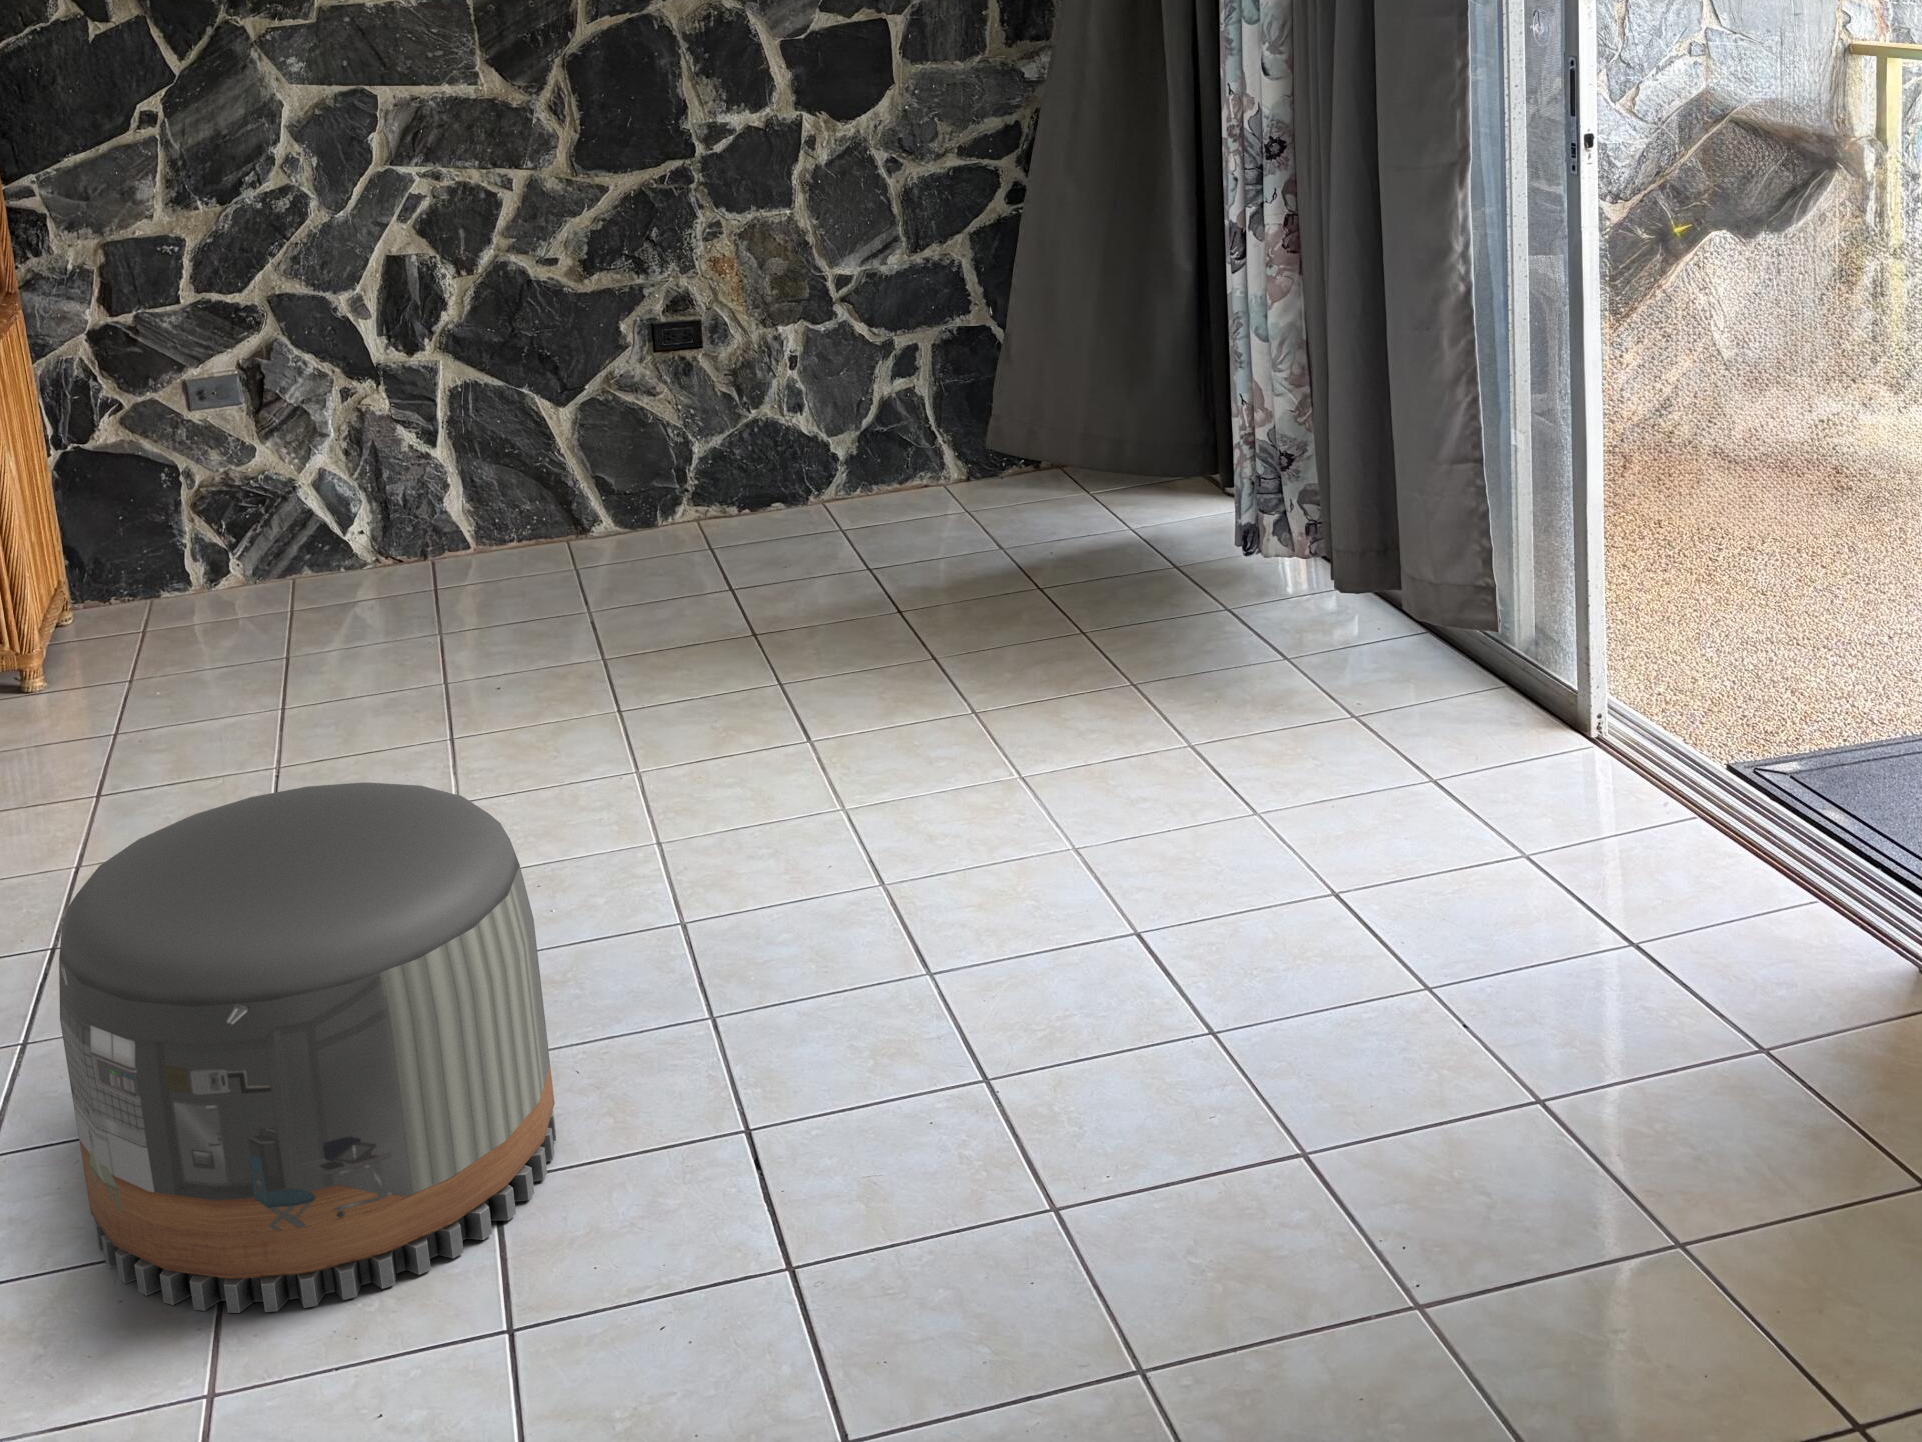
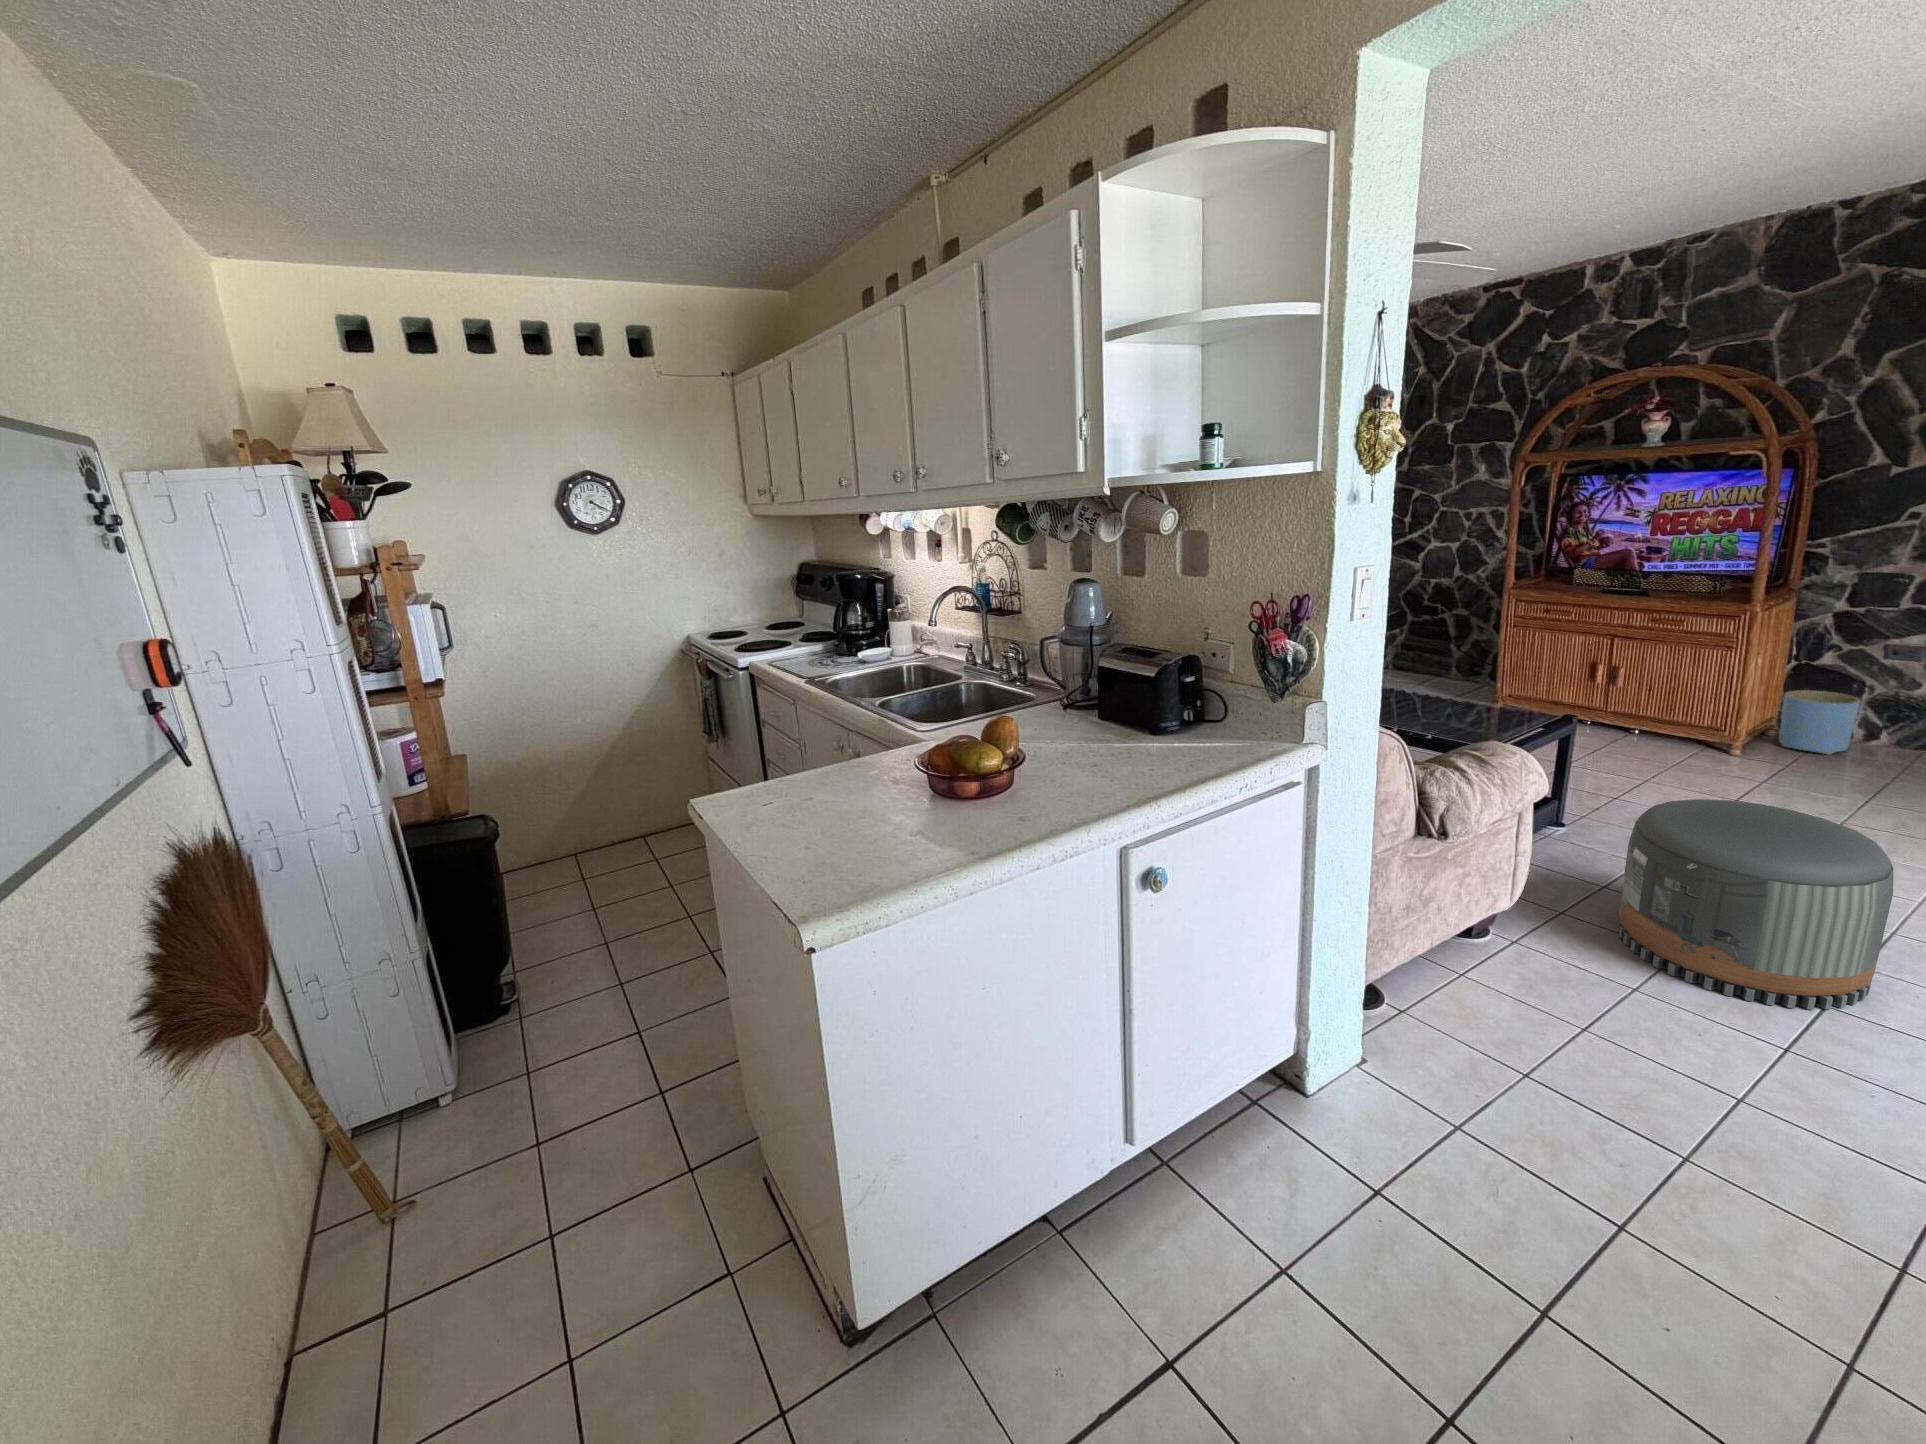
planter: none [67,500,198,646] -> present [1779,690,1861,755]

